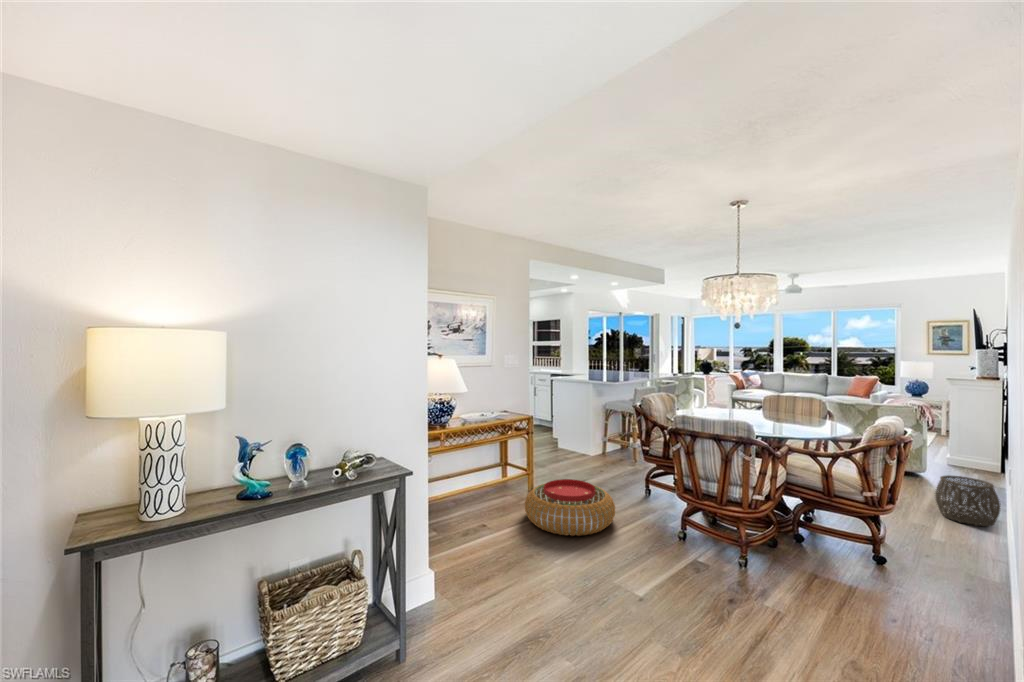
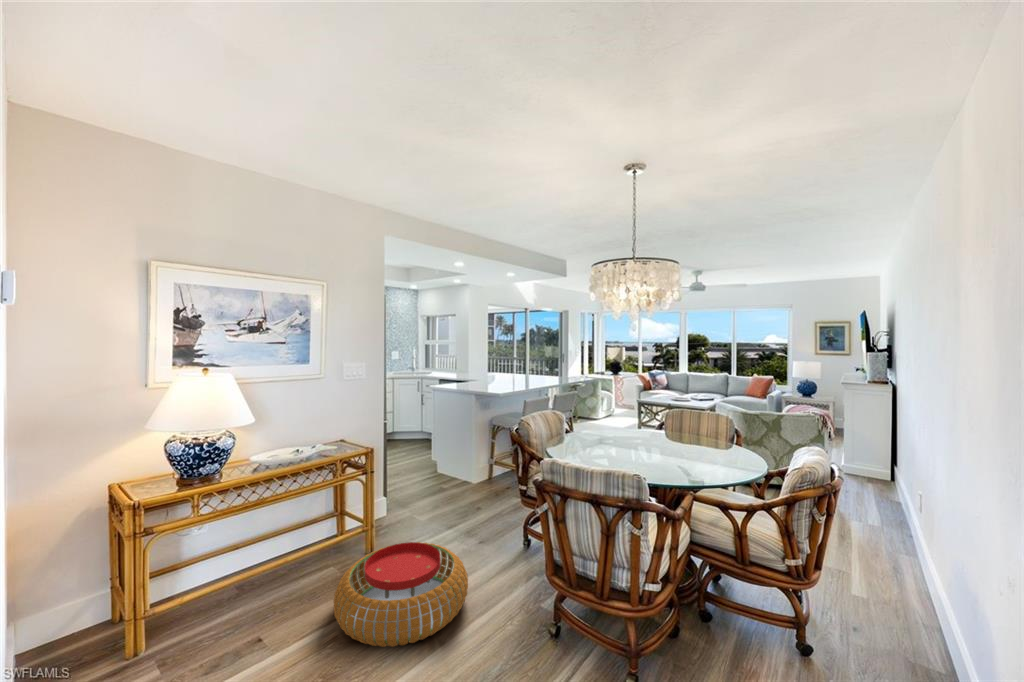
woven basket: present [935,475,1000,526] -> none [850,504,922,569]

